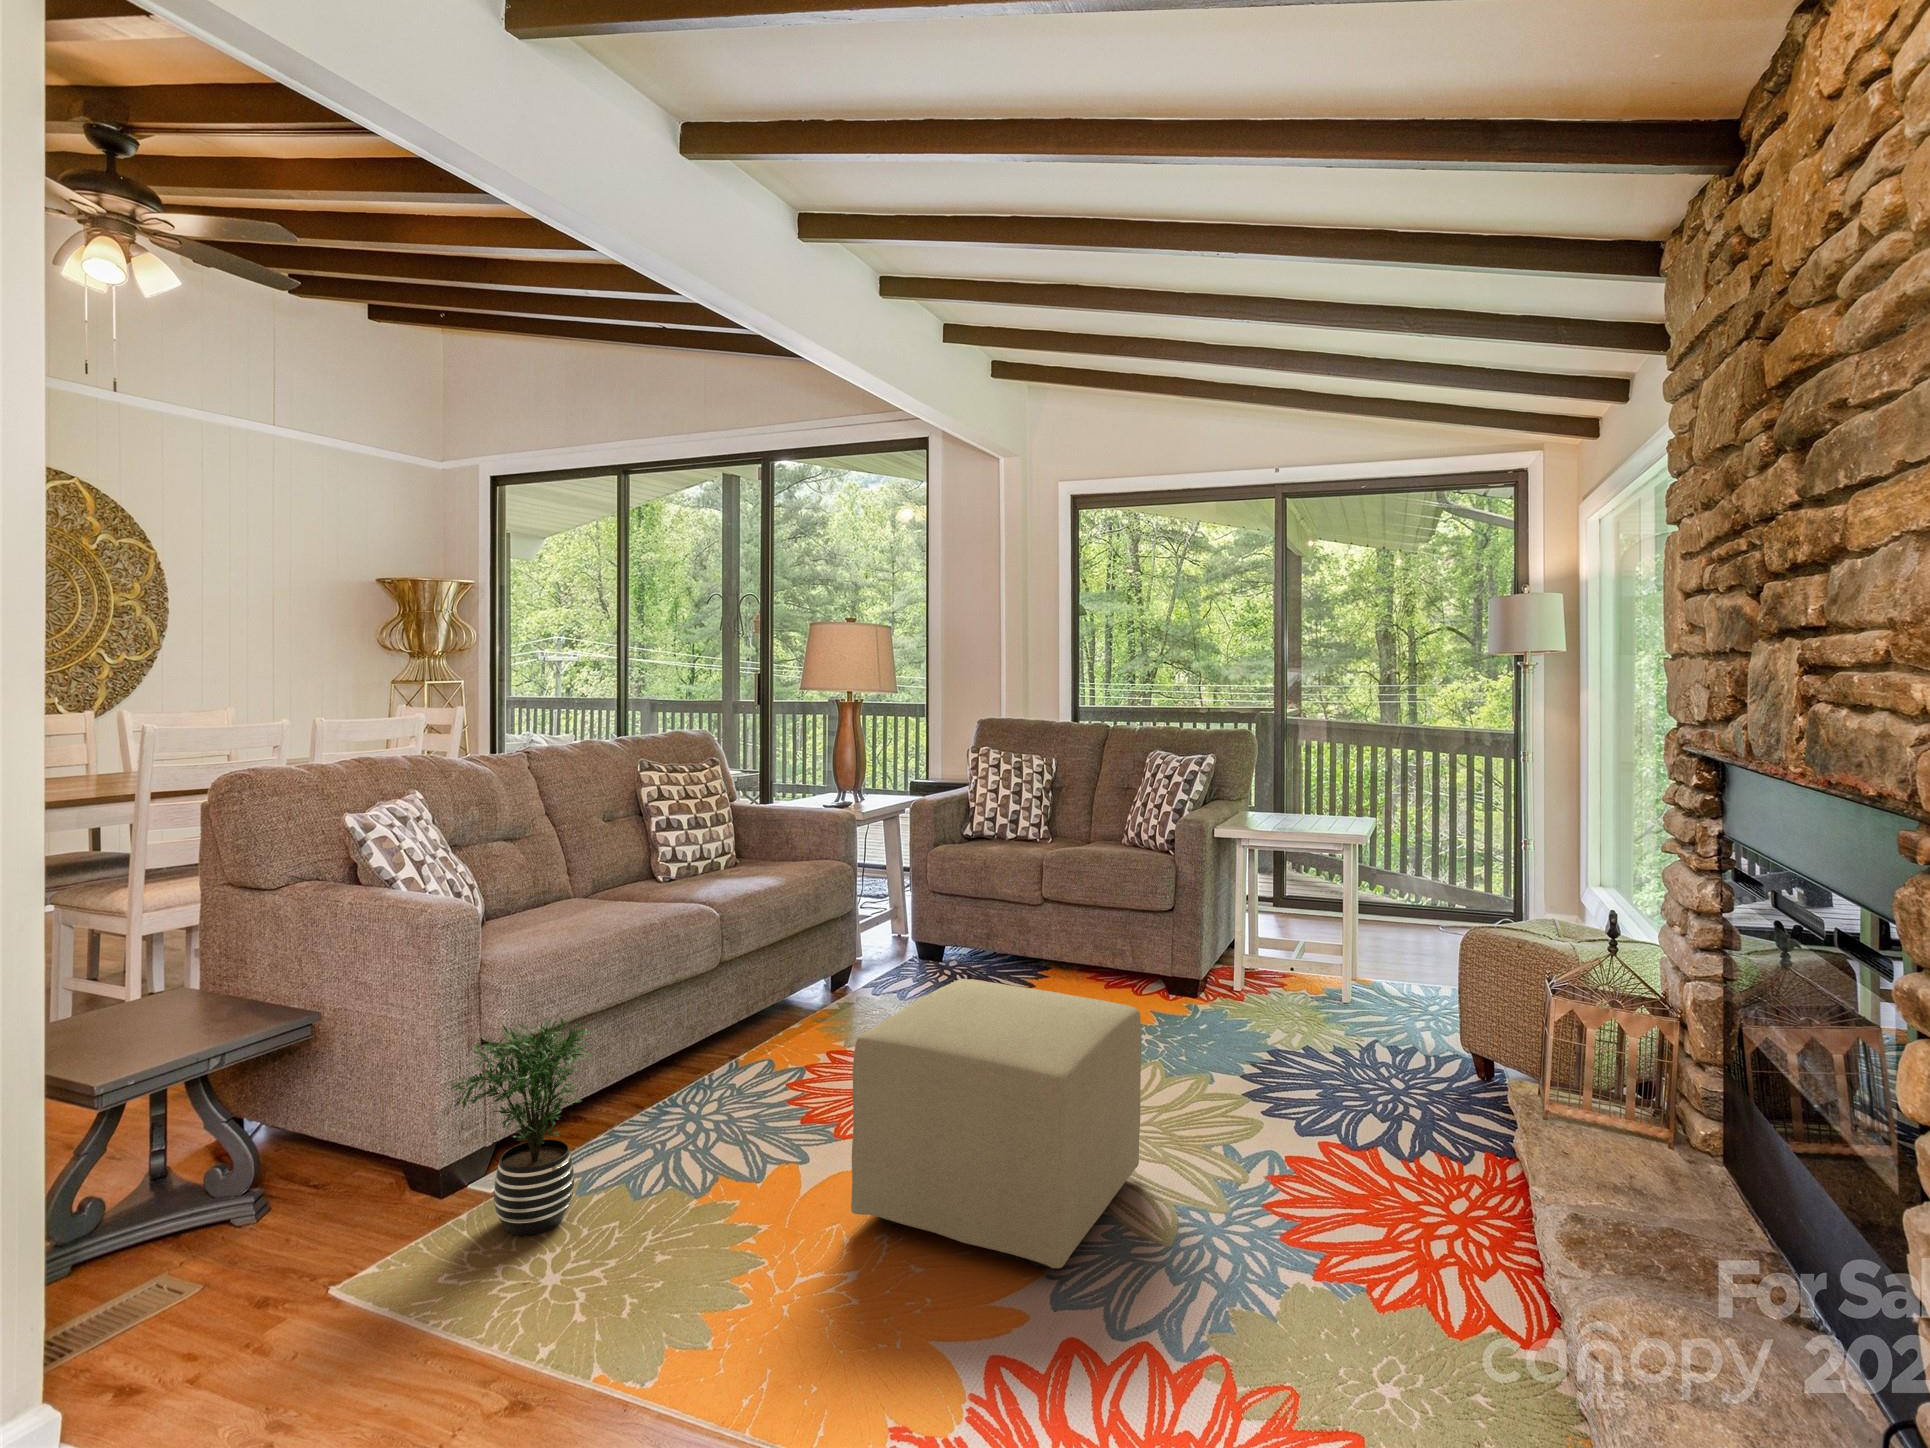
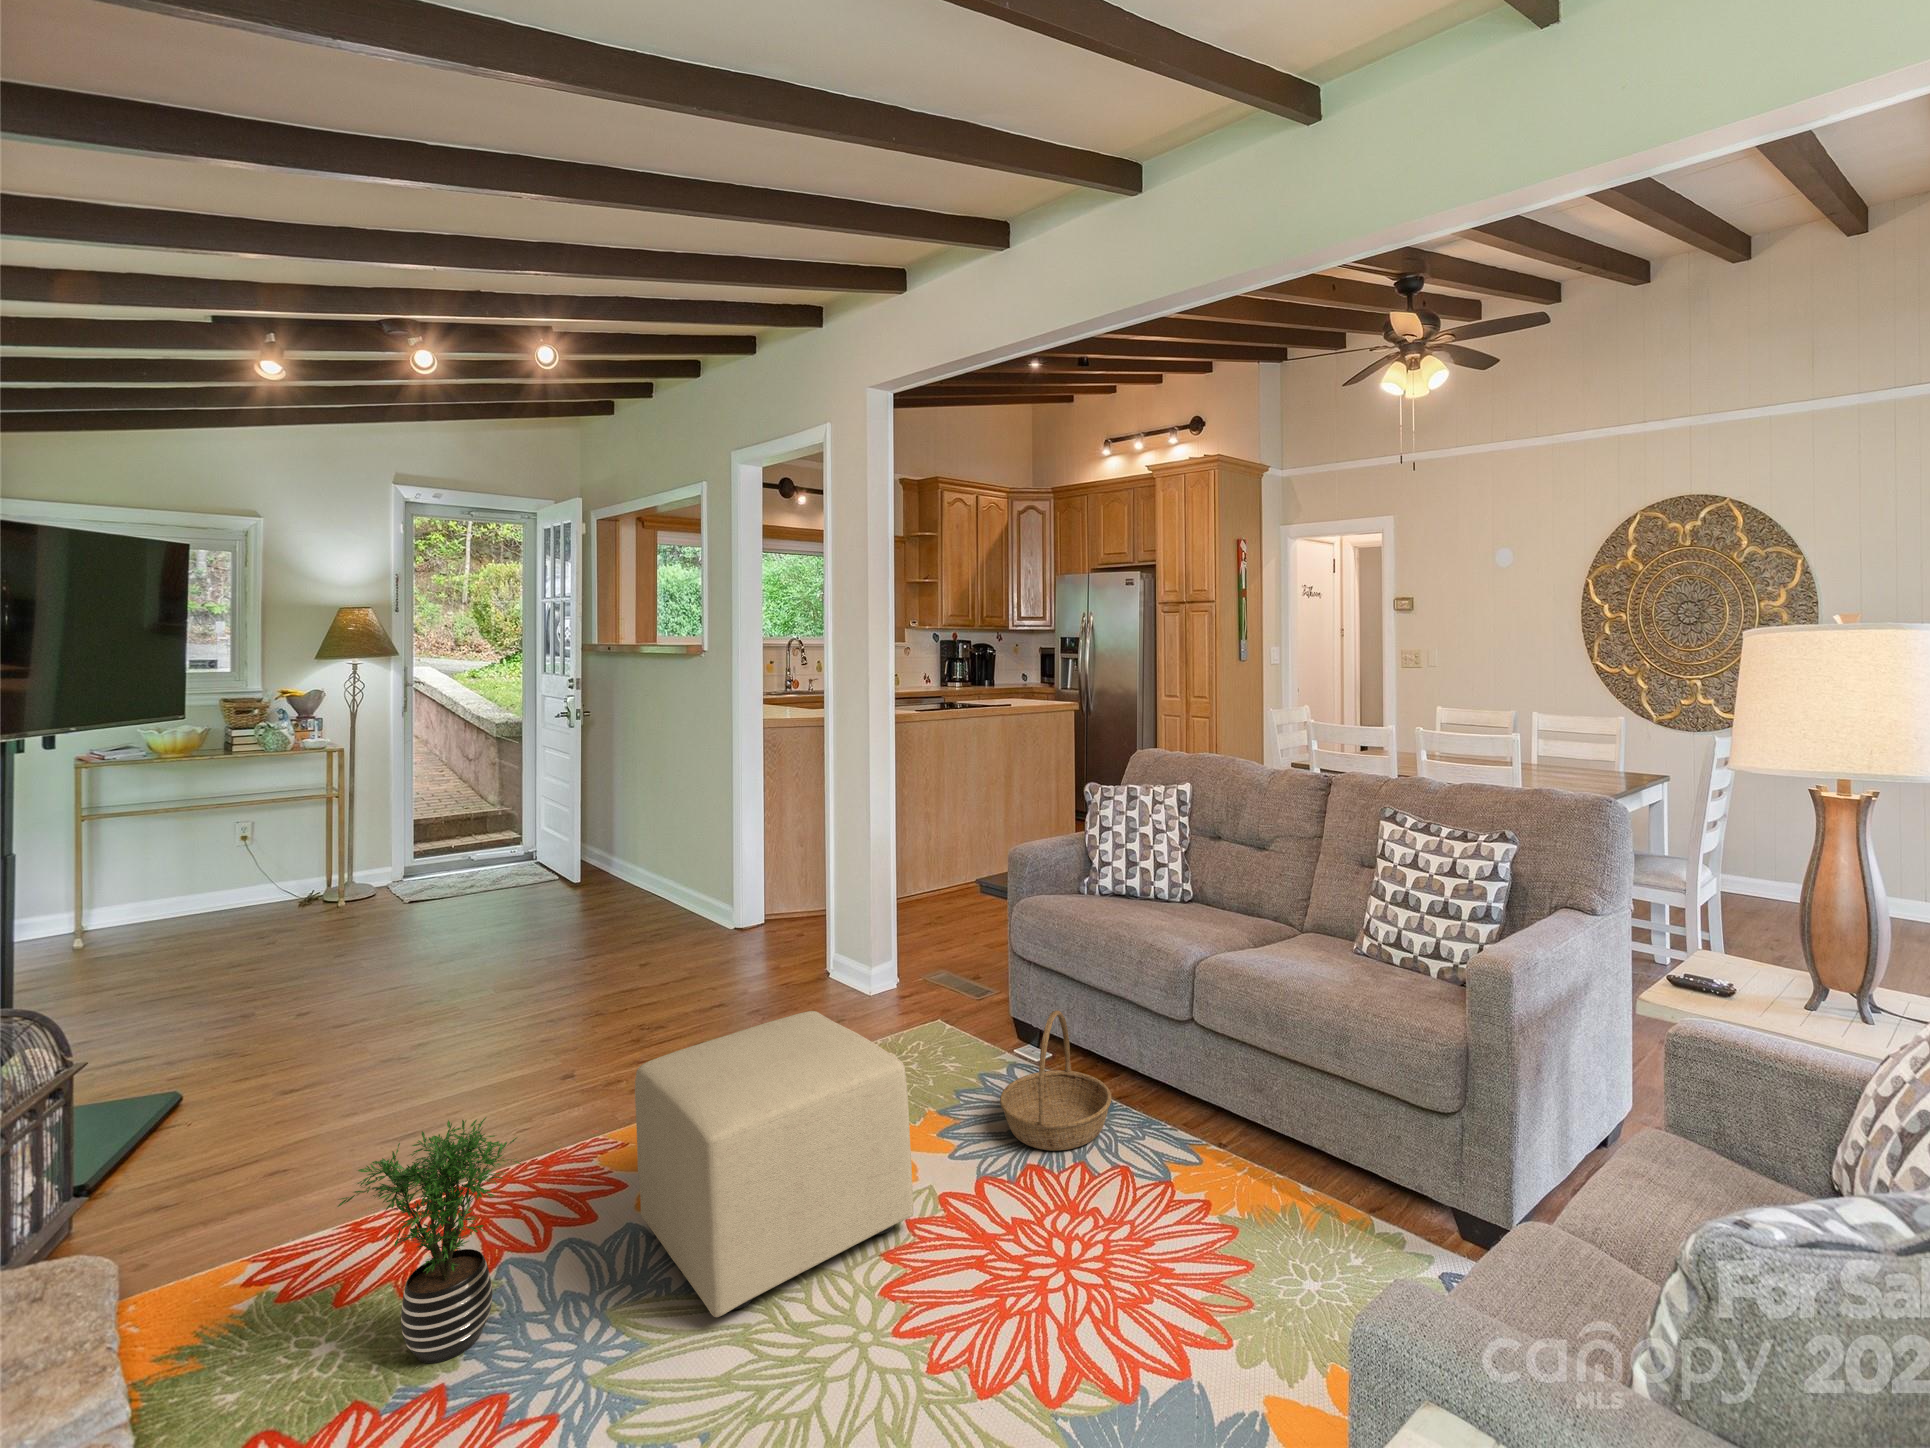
basket: none [683,990,812,1135] -> present [1000,1010,1112,1150]
potted plant: present [451,1018,595,1235] -> present [338,1117,521,1363]

